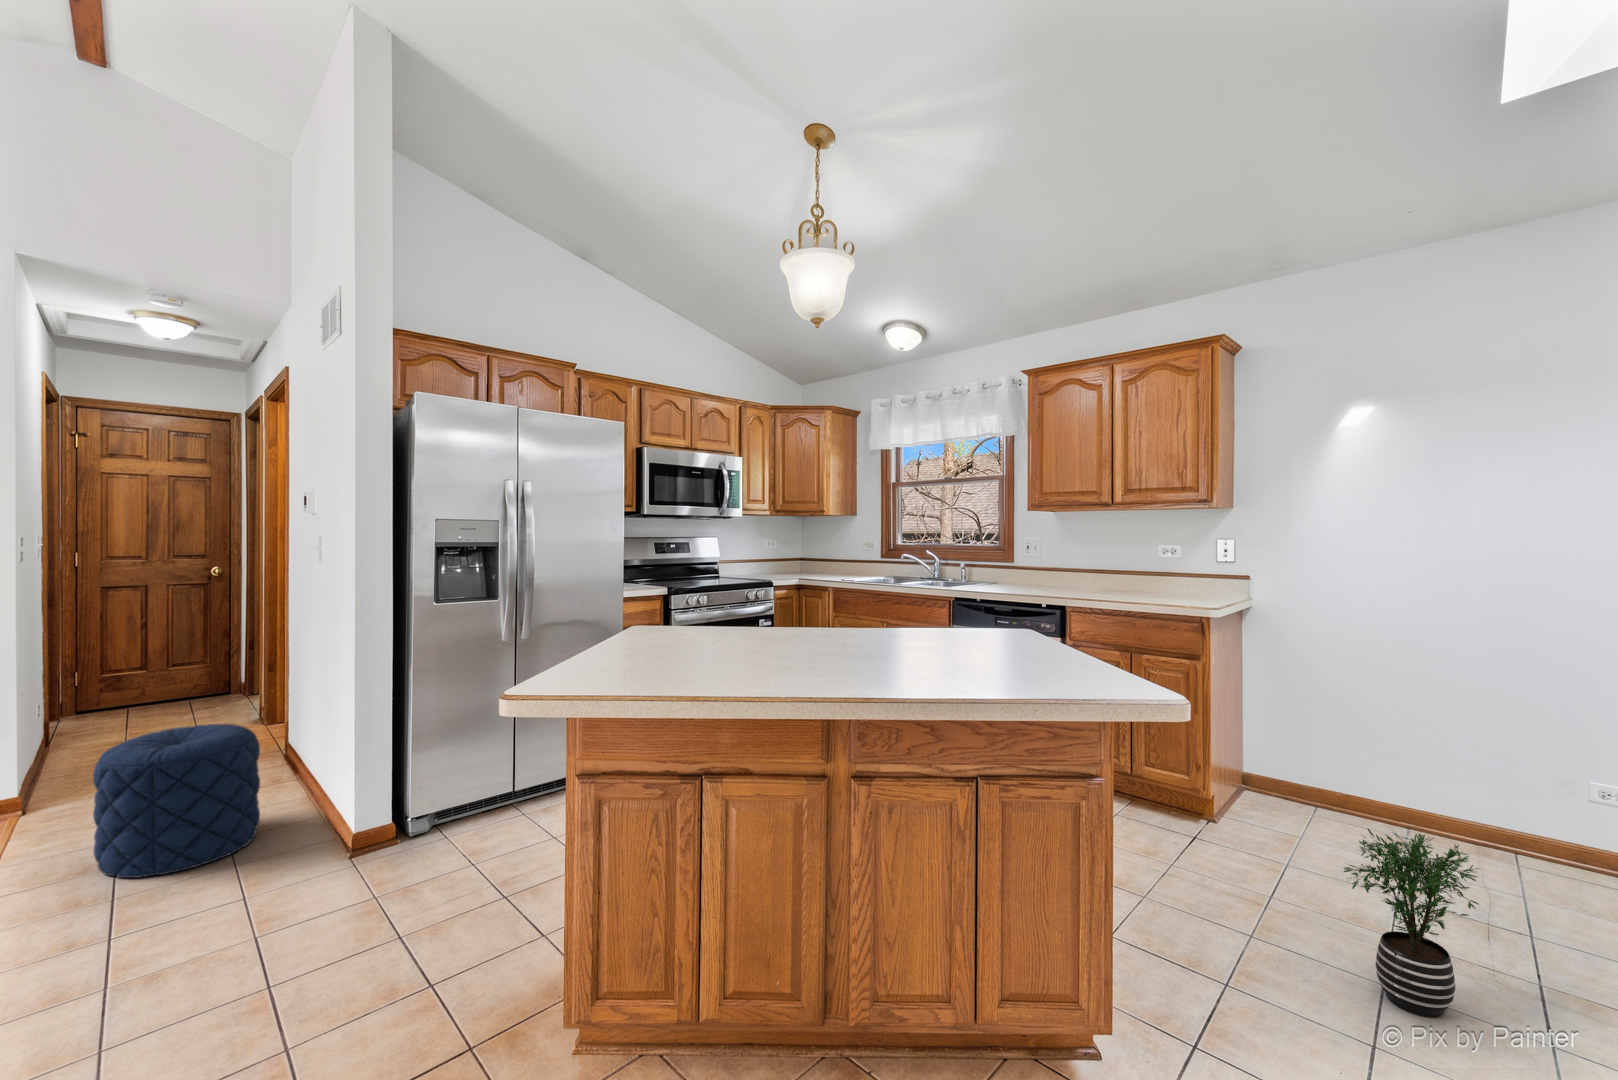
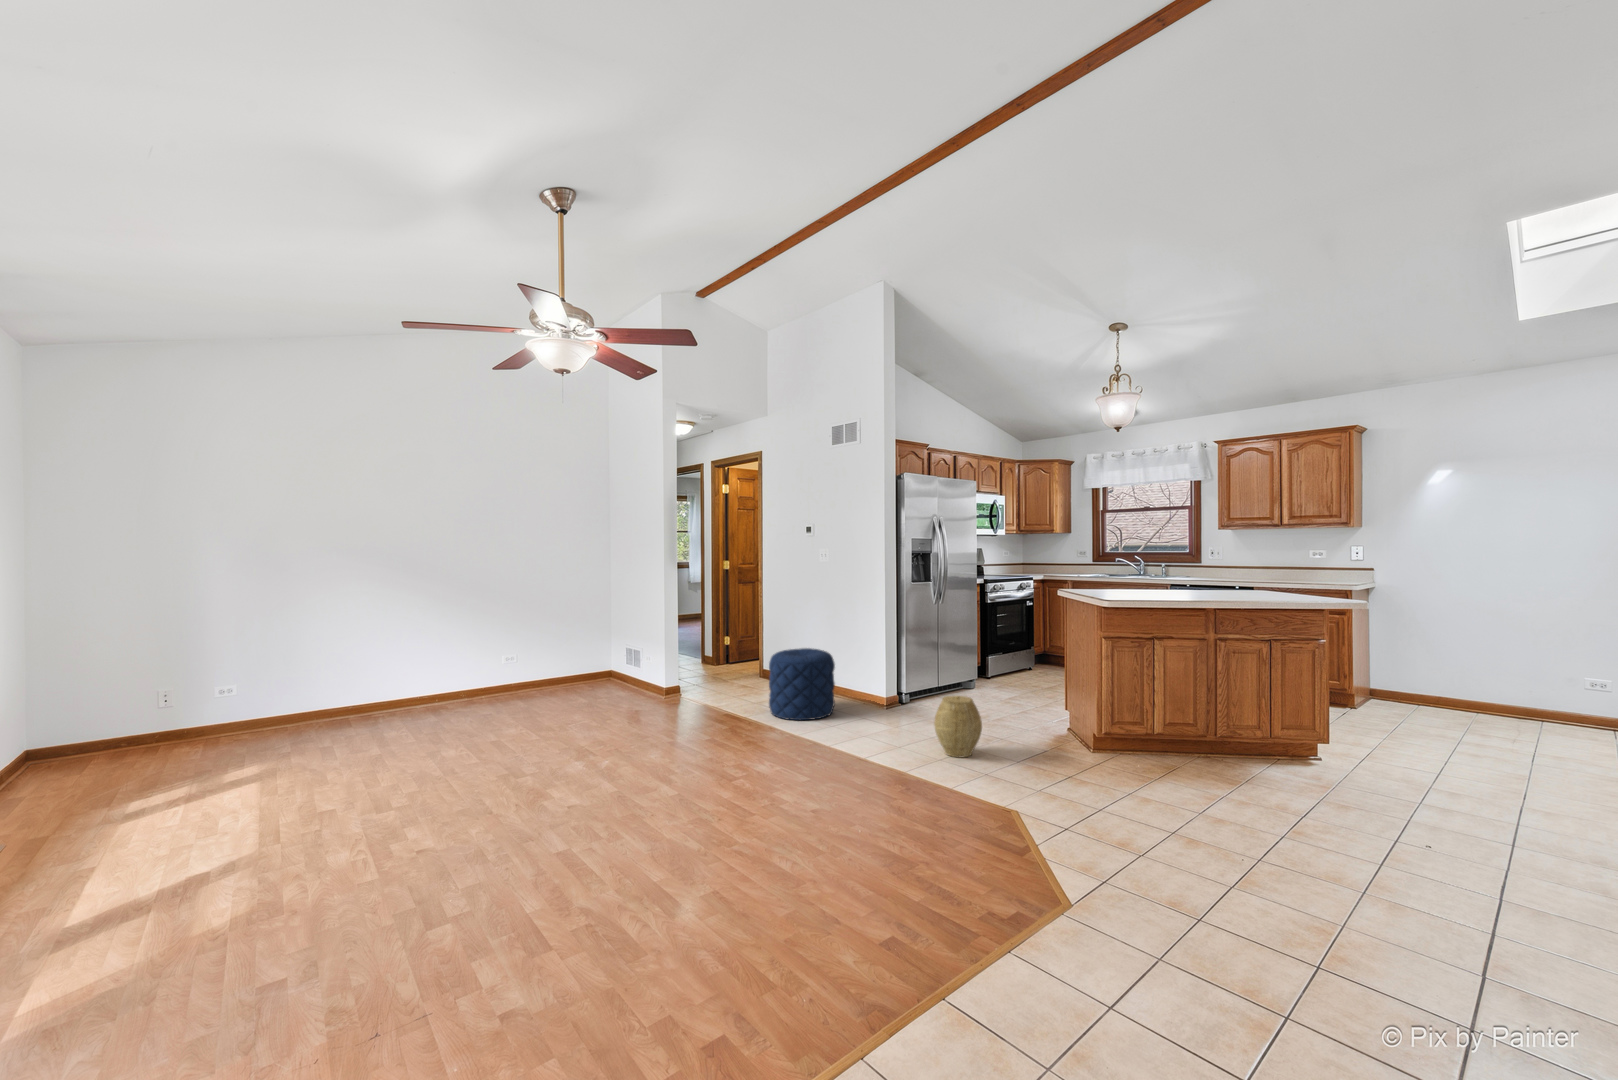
potted plant: present [1344,829,1479,1017] -> none [1459,680,1531,762]
woven basket: none [189,869,322,1027] -> present [934,696,982,757]

